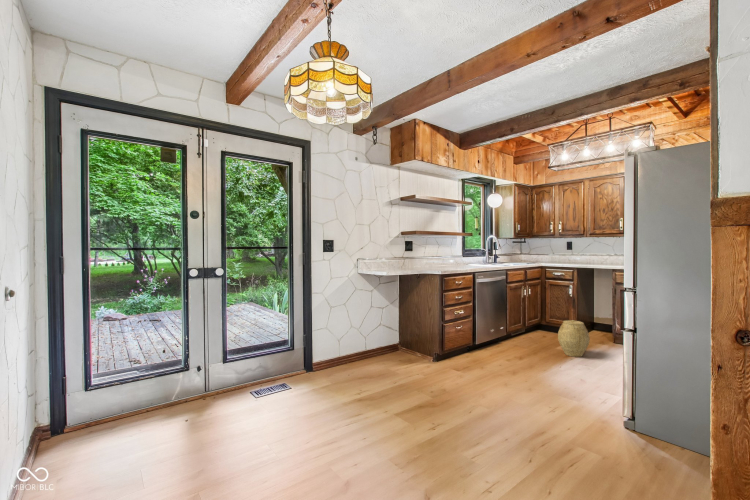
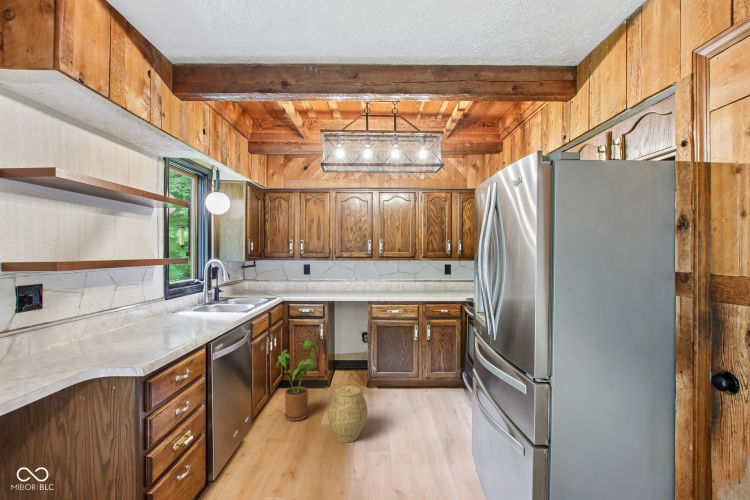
house plant: none [529,290,561,343] -> present [276,340,319,421]

